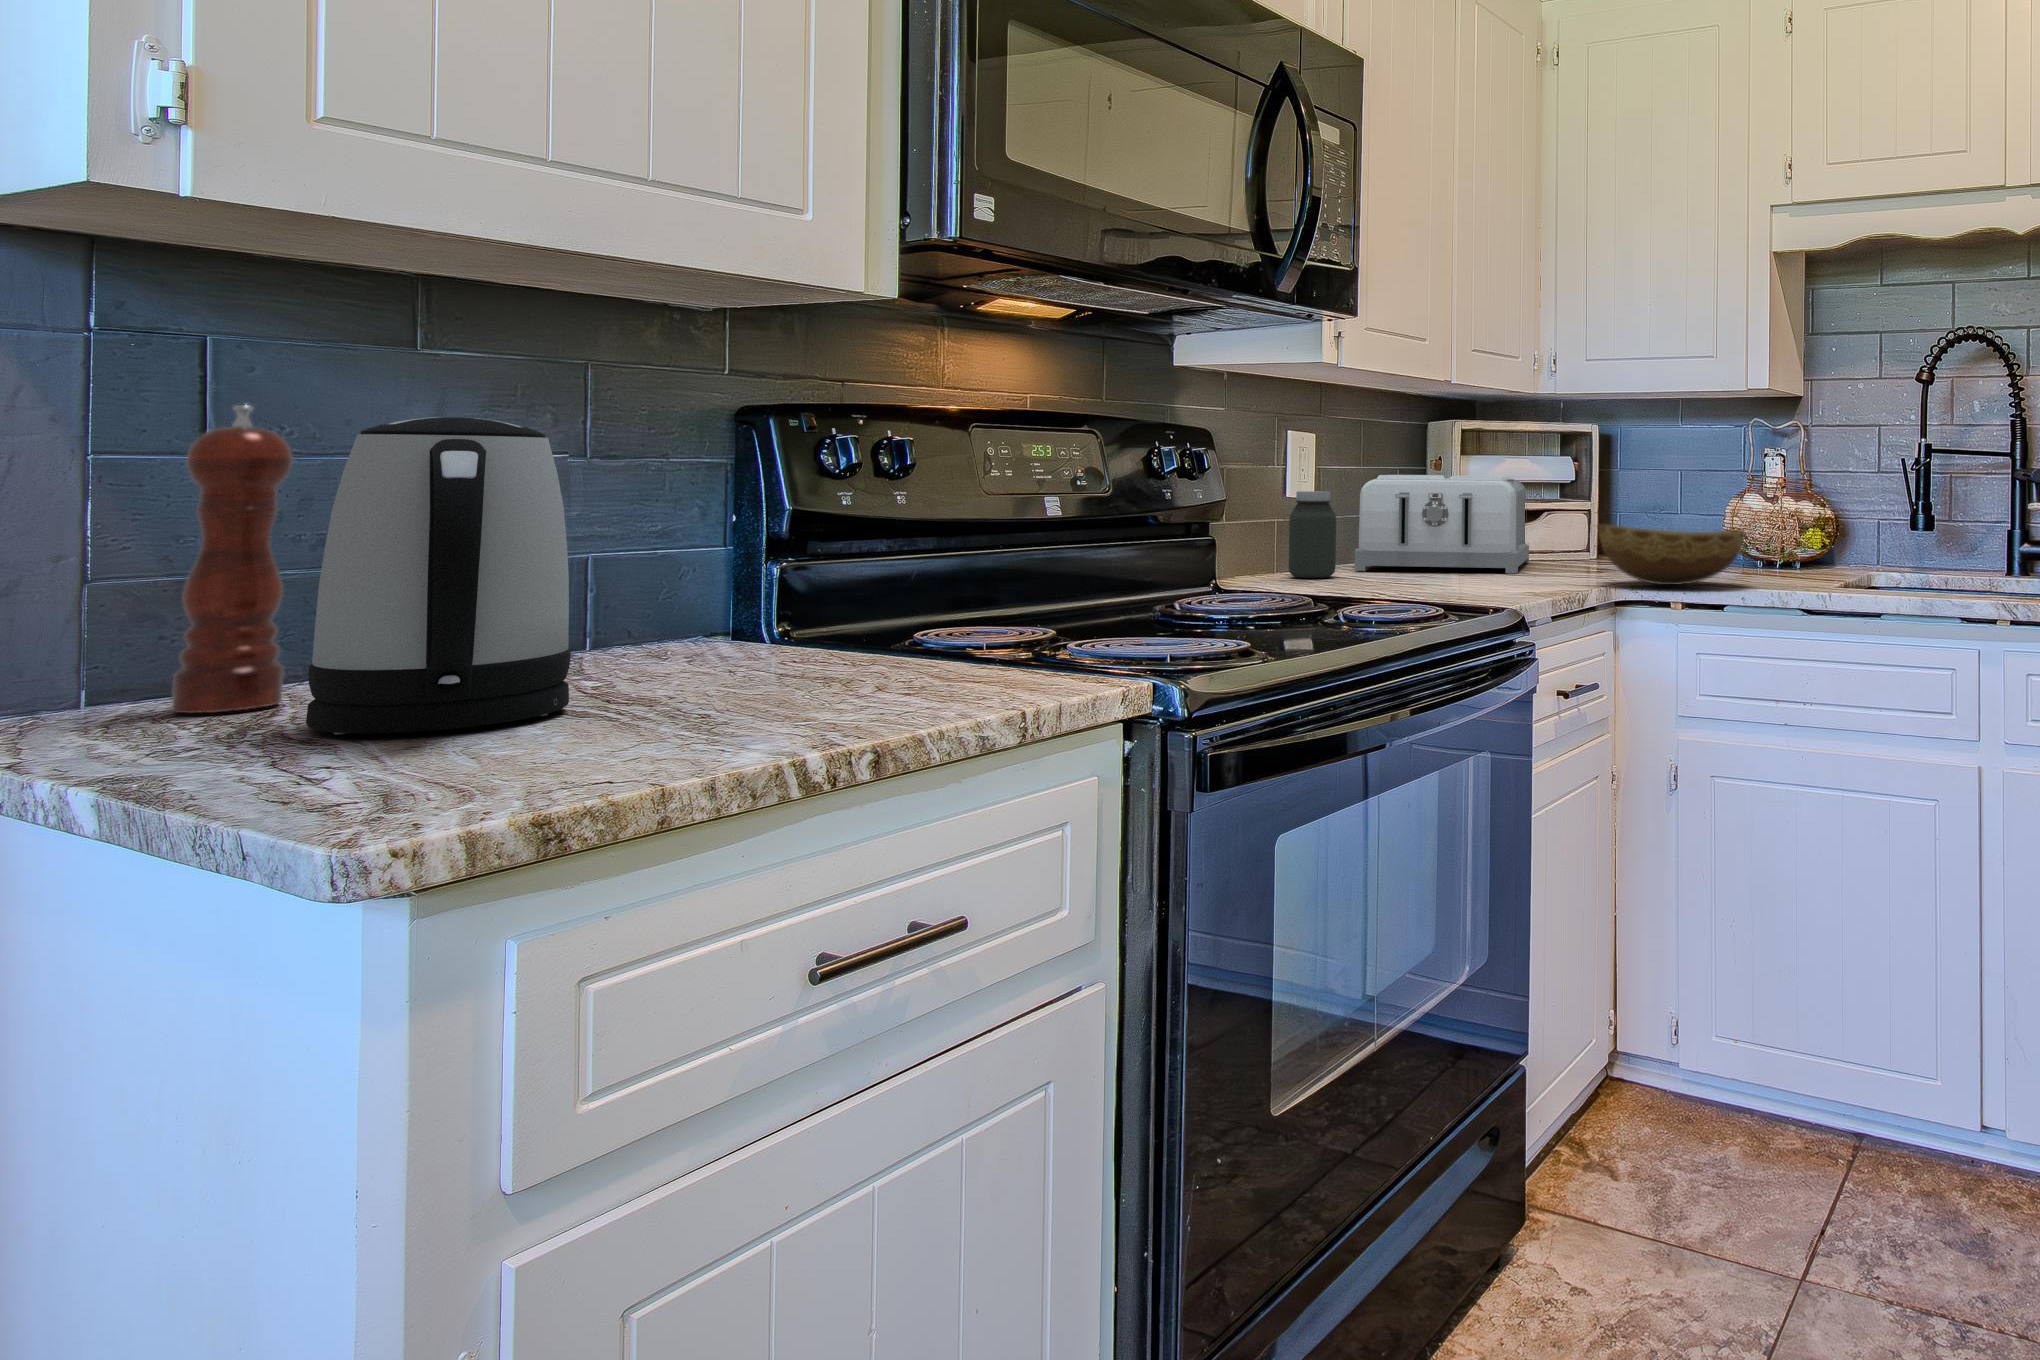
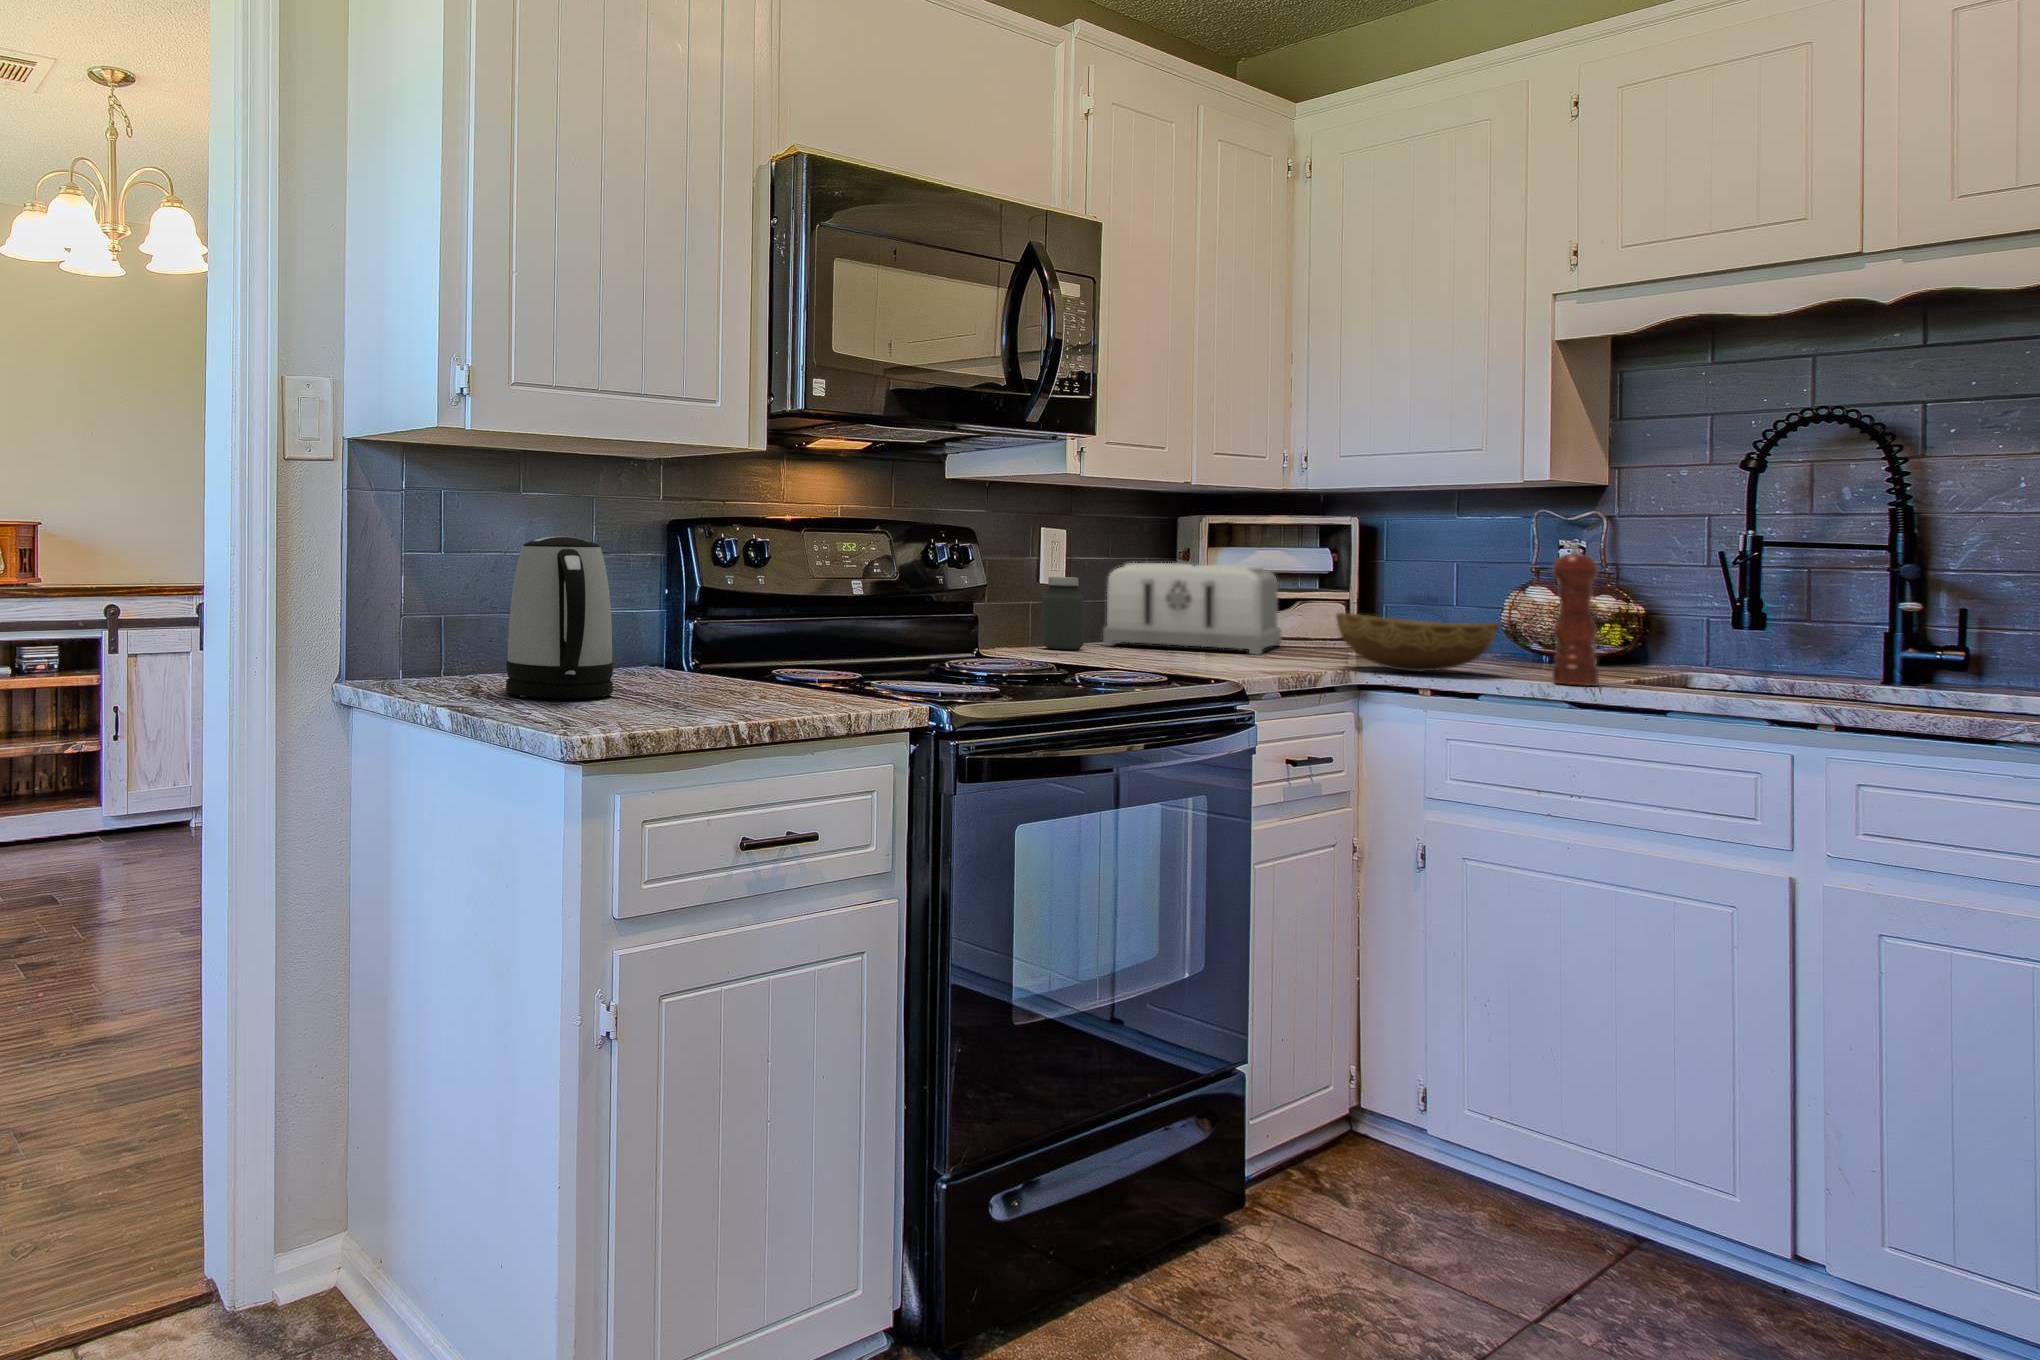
pepper mill: present [172,405,292,713] -> present [1552,544,1599,686]

